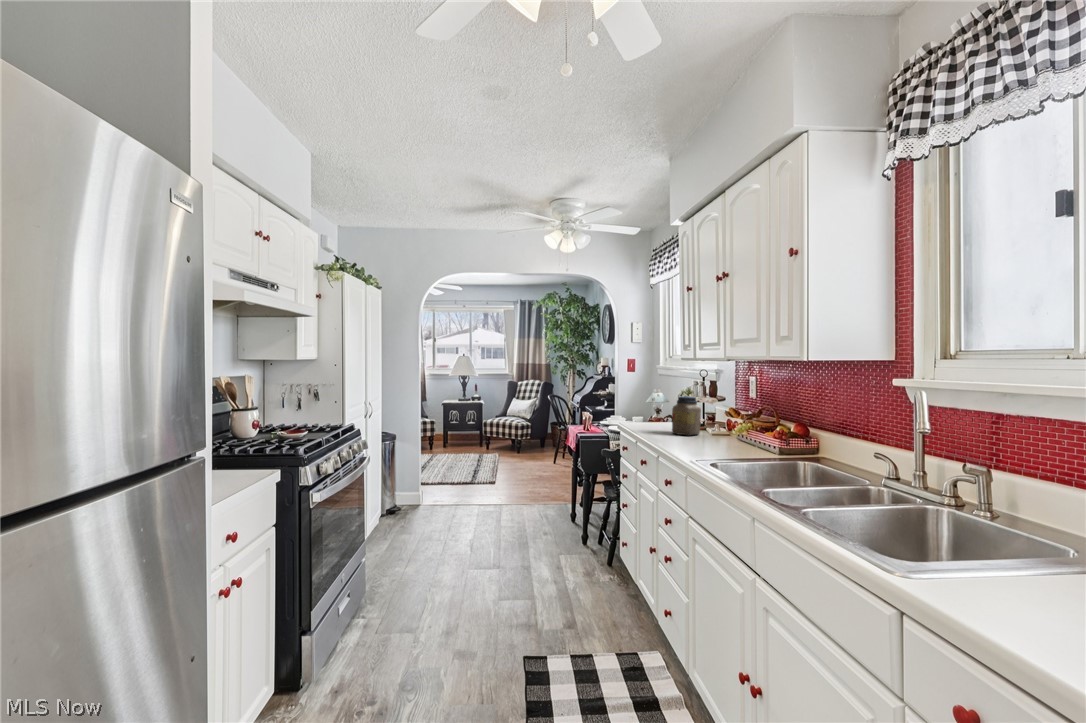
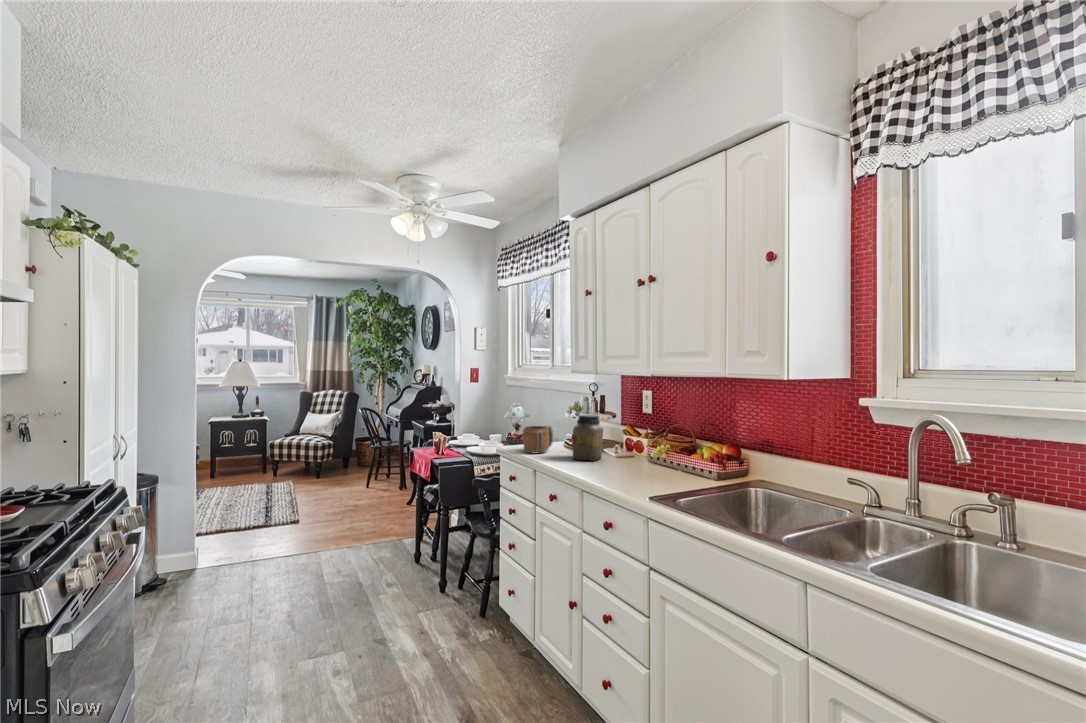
mug: none [636,406,667,429] -> present [523,425,553,453]

